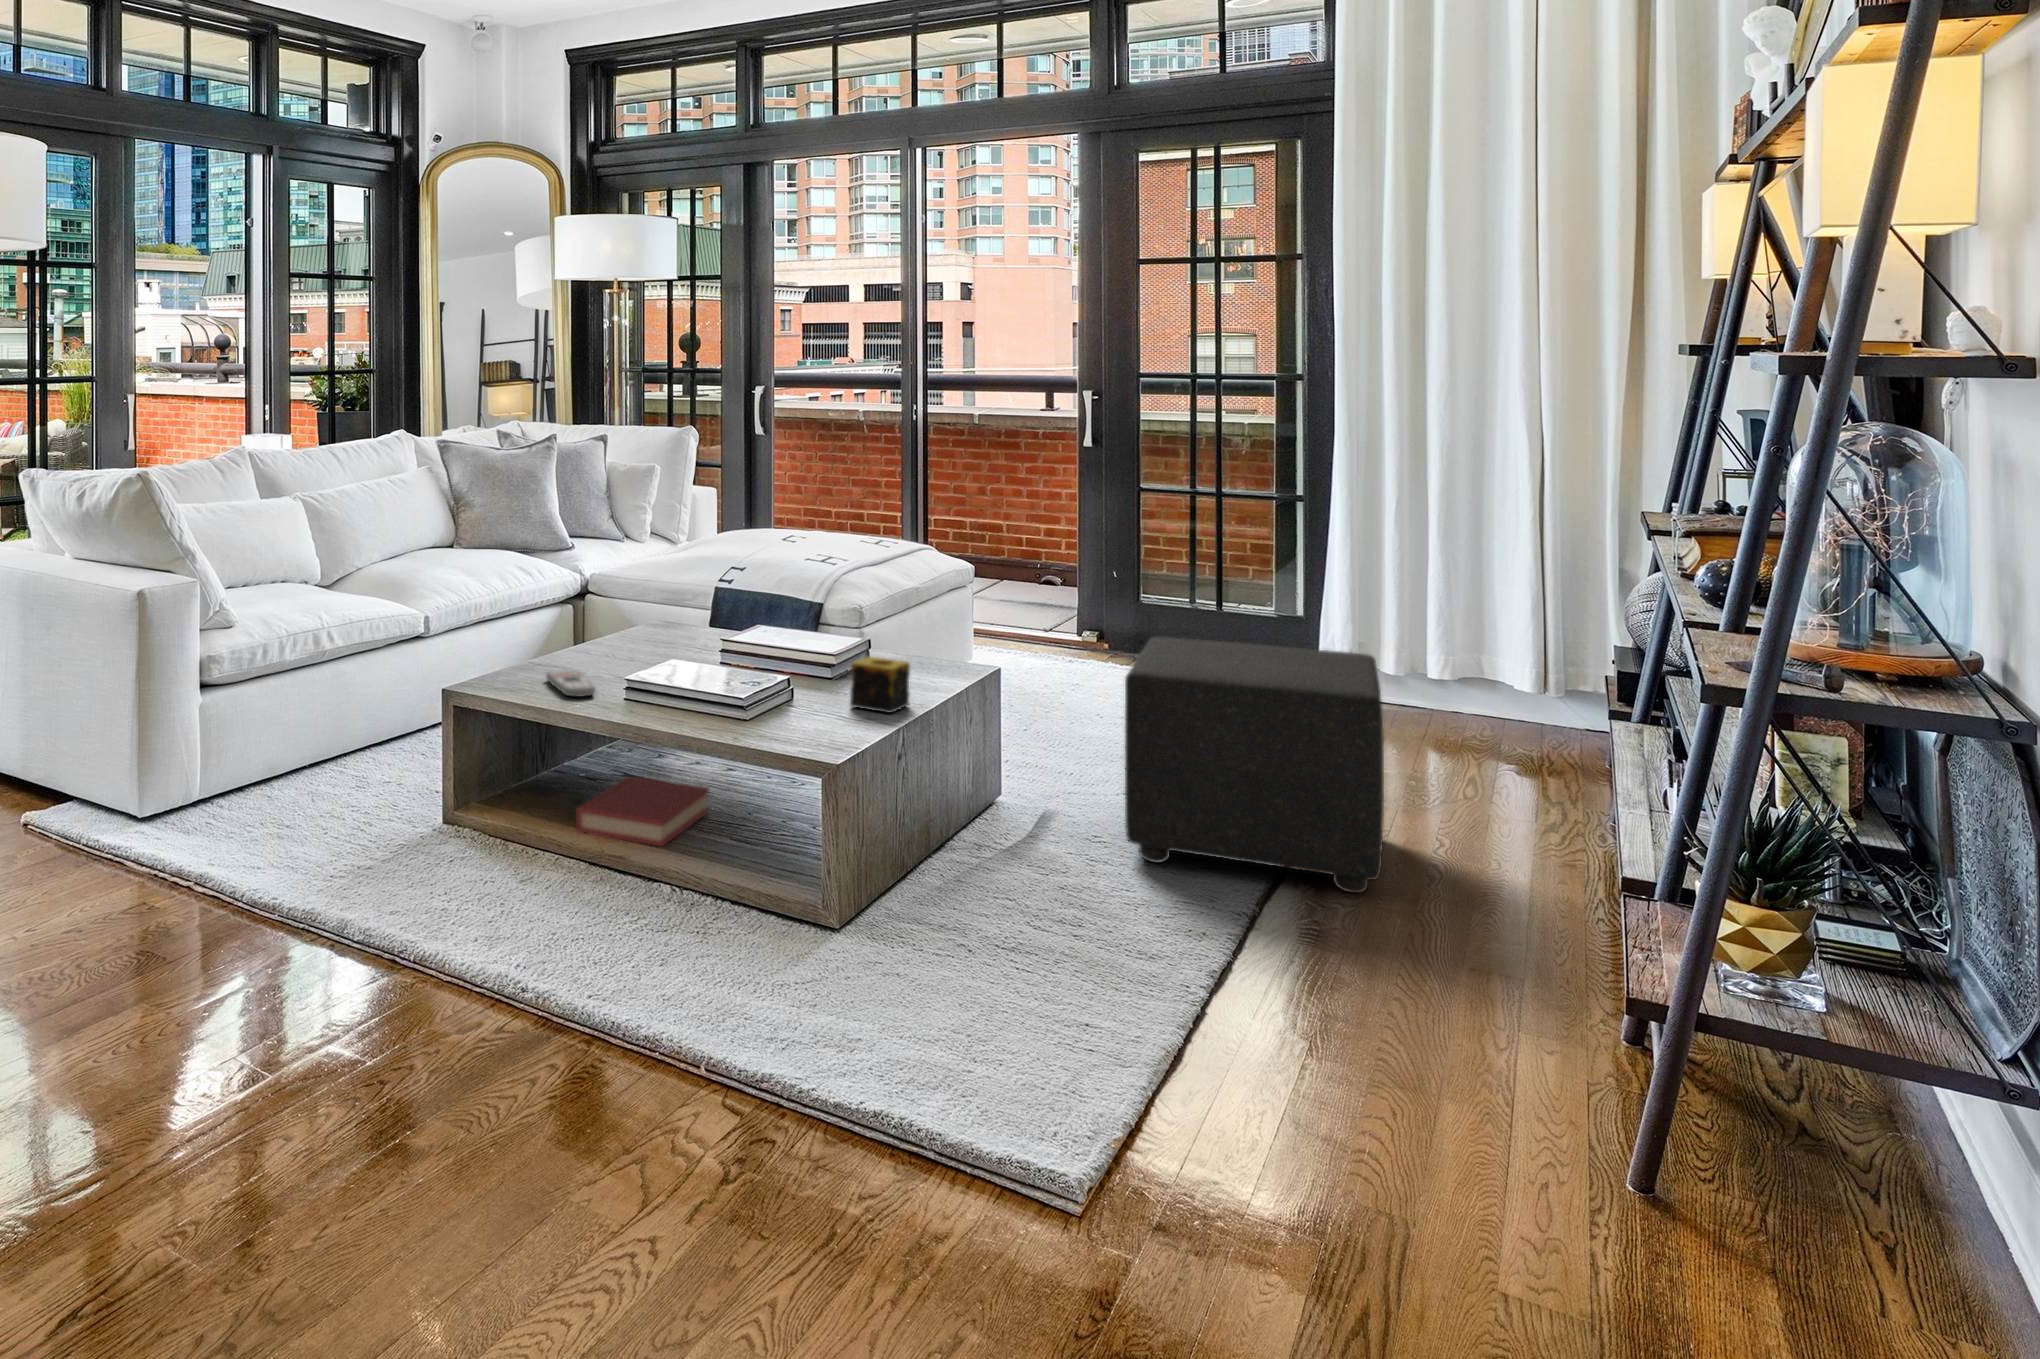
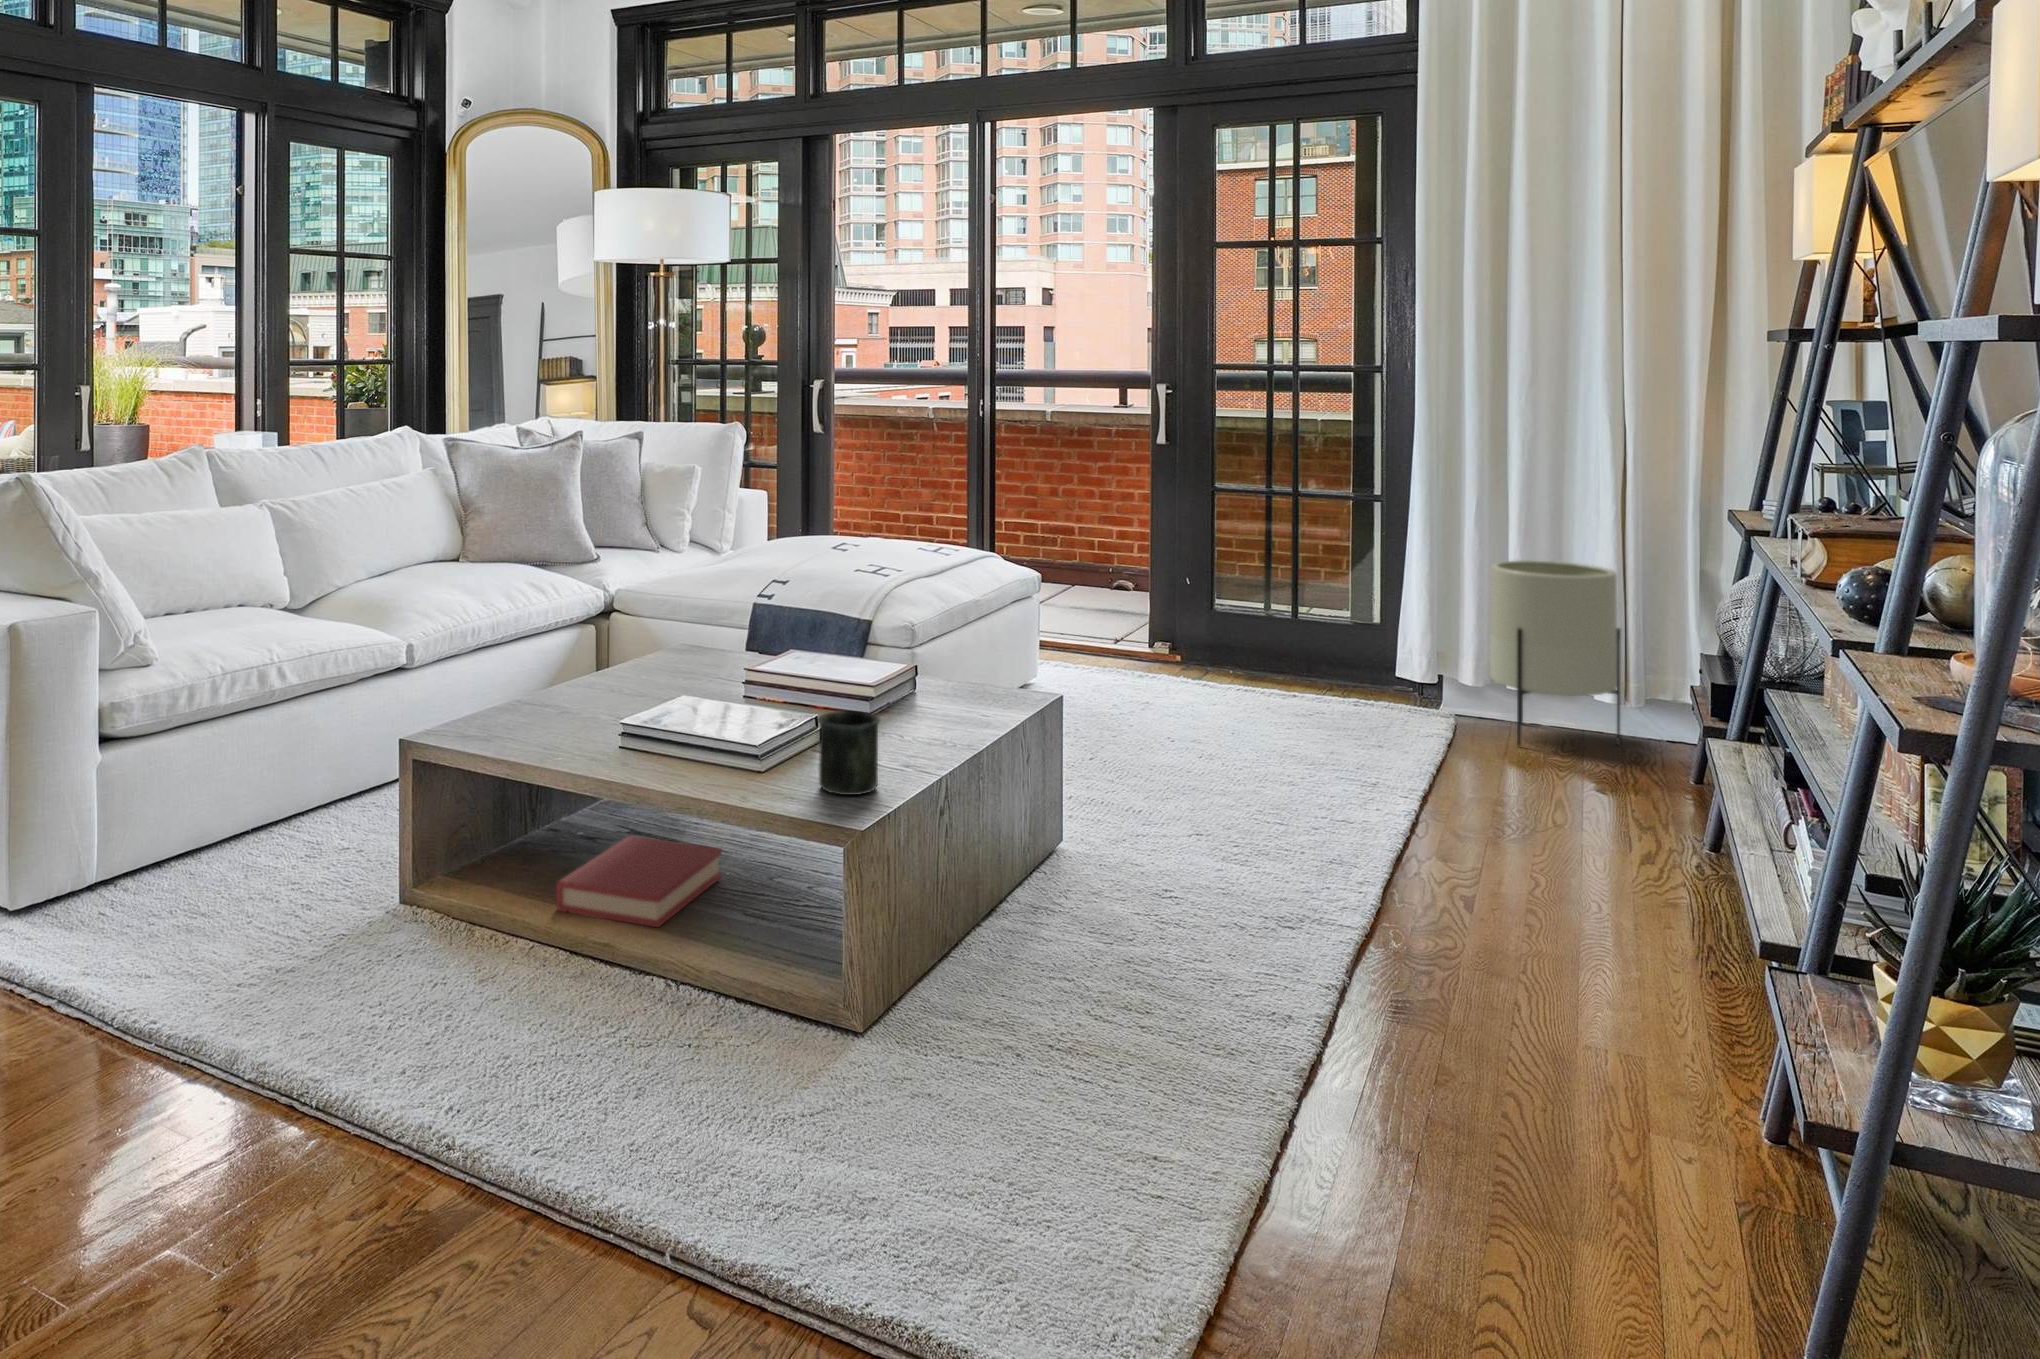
planter: none [1406,557,1534,730] -> present [1490,560,1621,746]
ottoman: present [1125,636,1384,893] -> none [1200,656,1484,953]
candle: present [850,657,910,713] -> none [885,688,956,757]
remote control: present [546,670,595,697] -> none [528,711,584,745]
mug: none [796,671,849,740] -> present [818,711,880,795]

